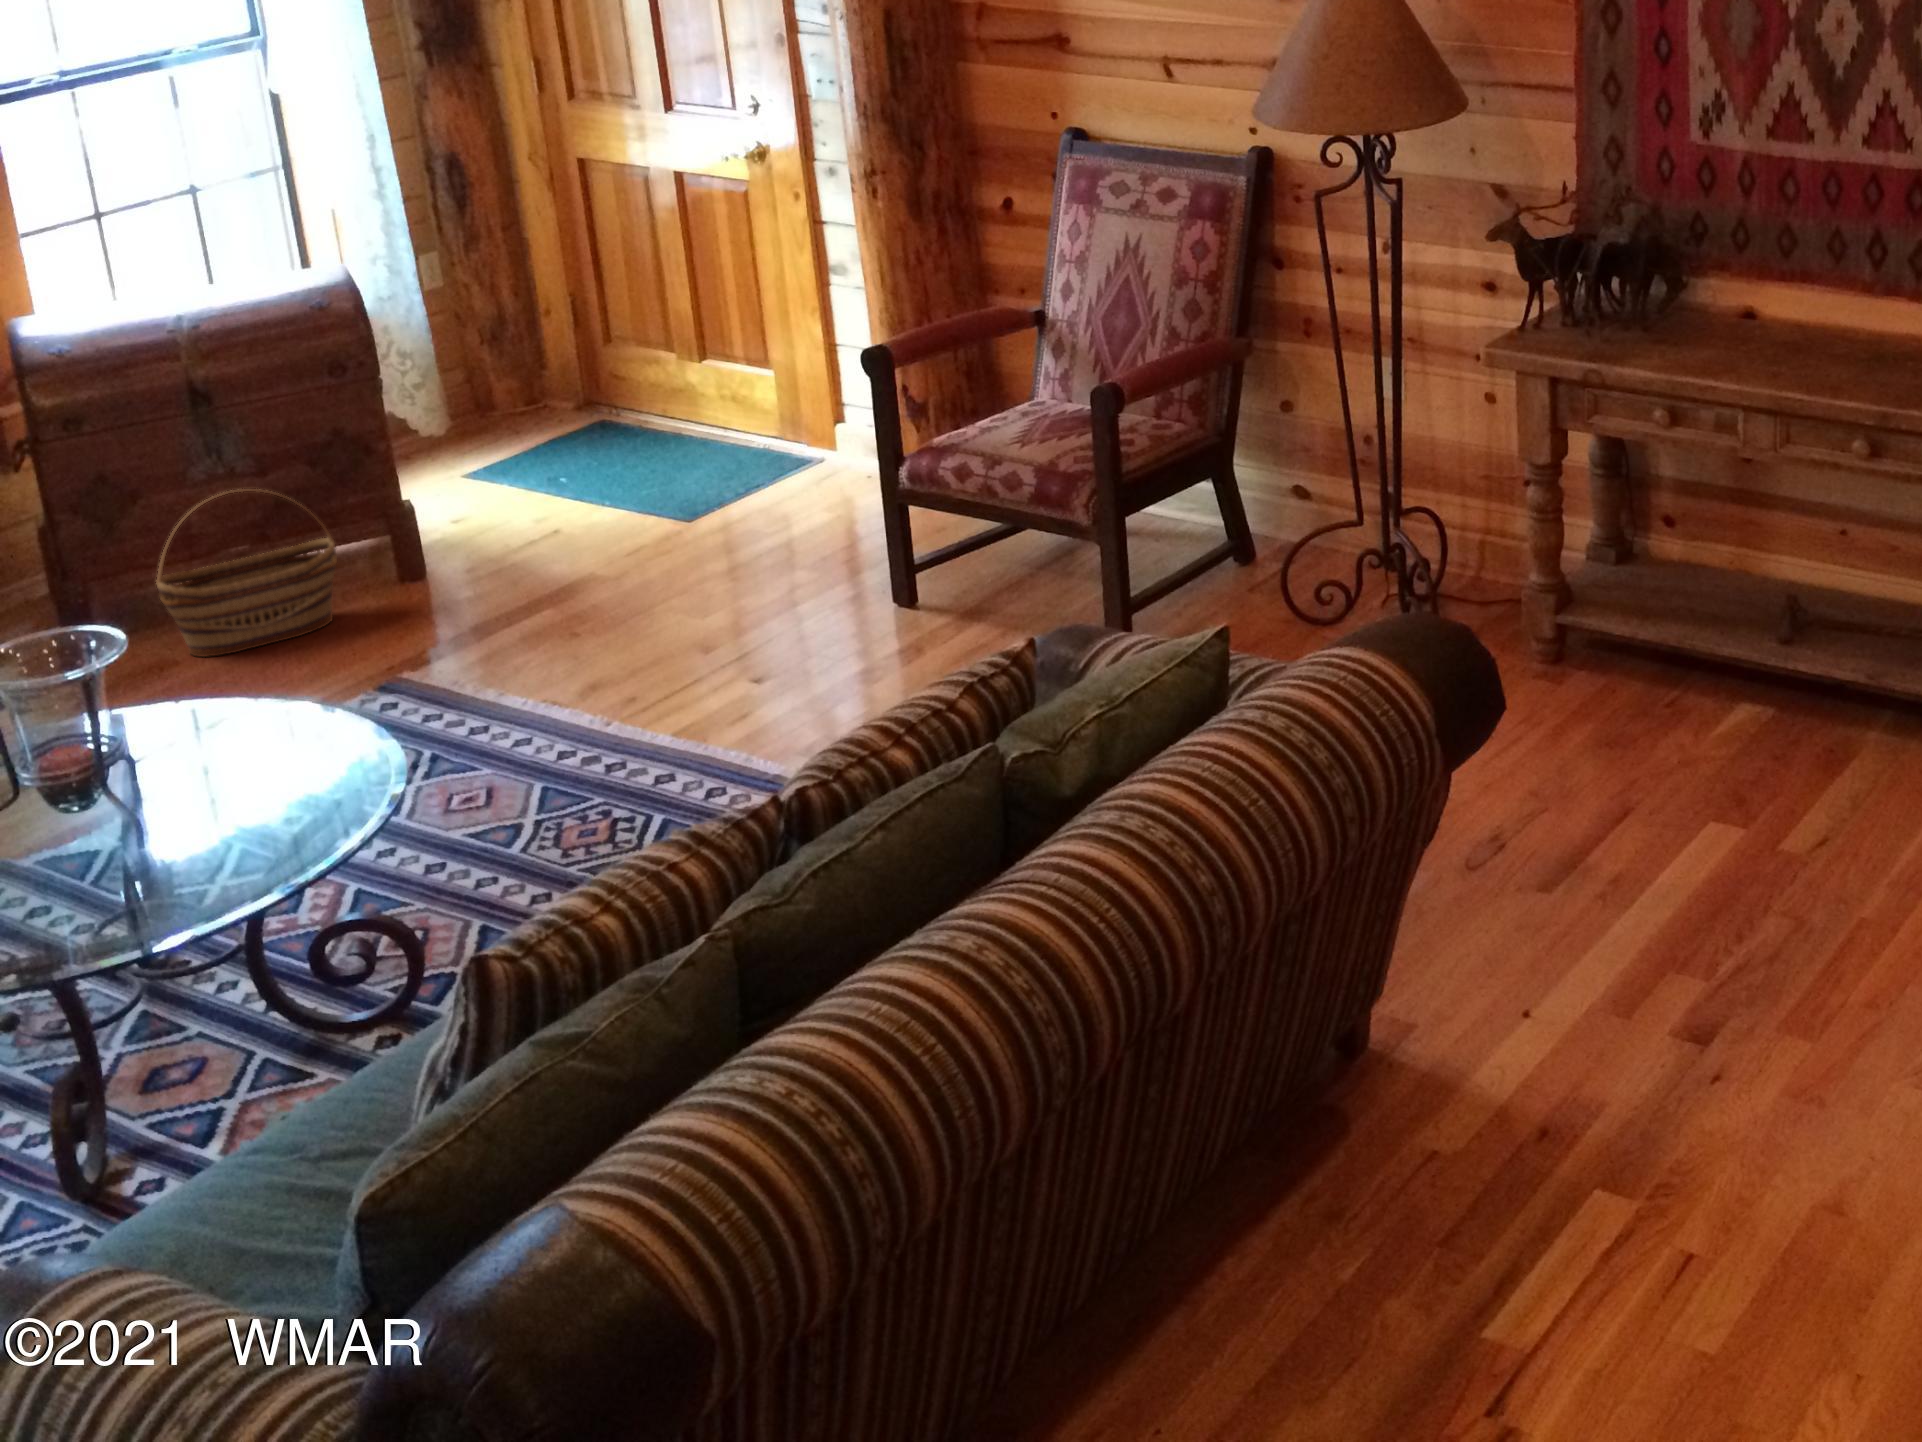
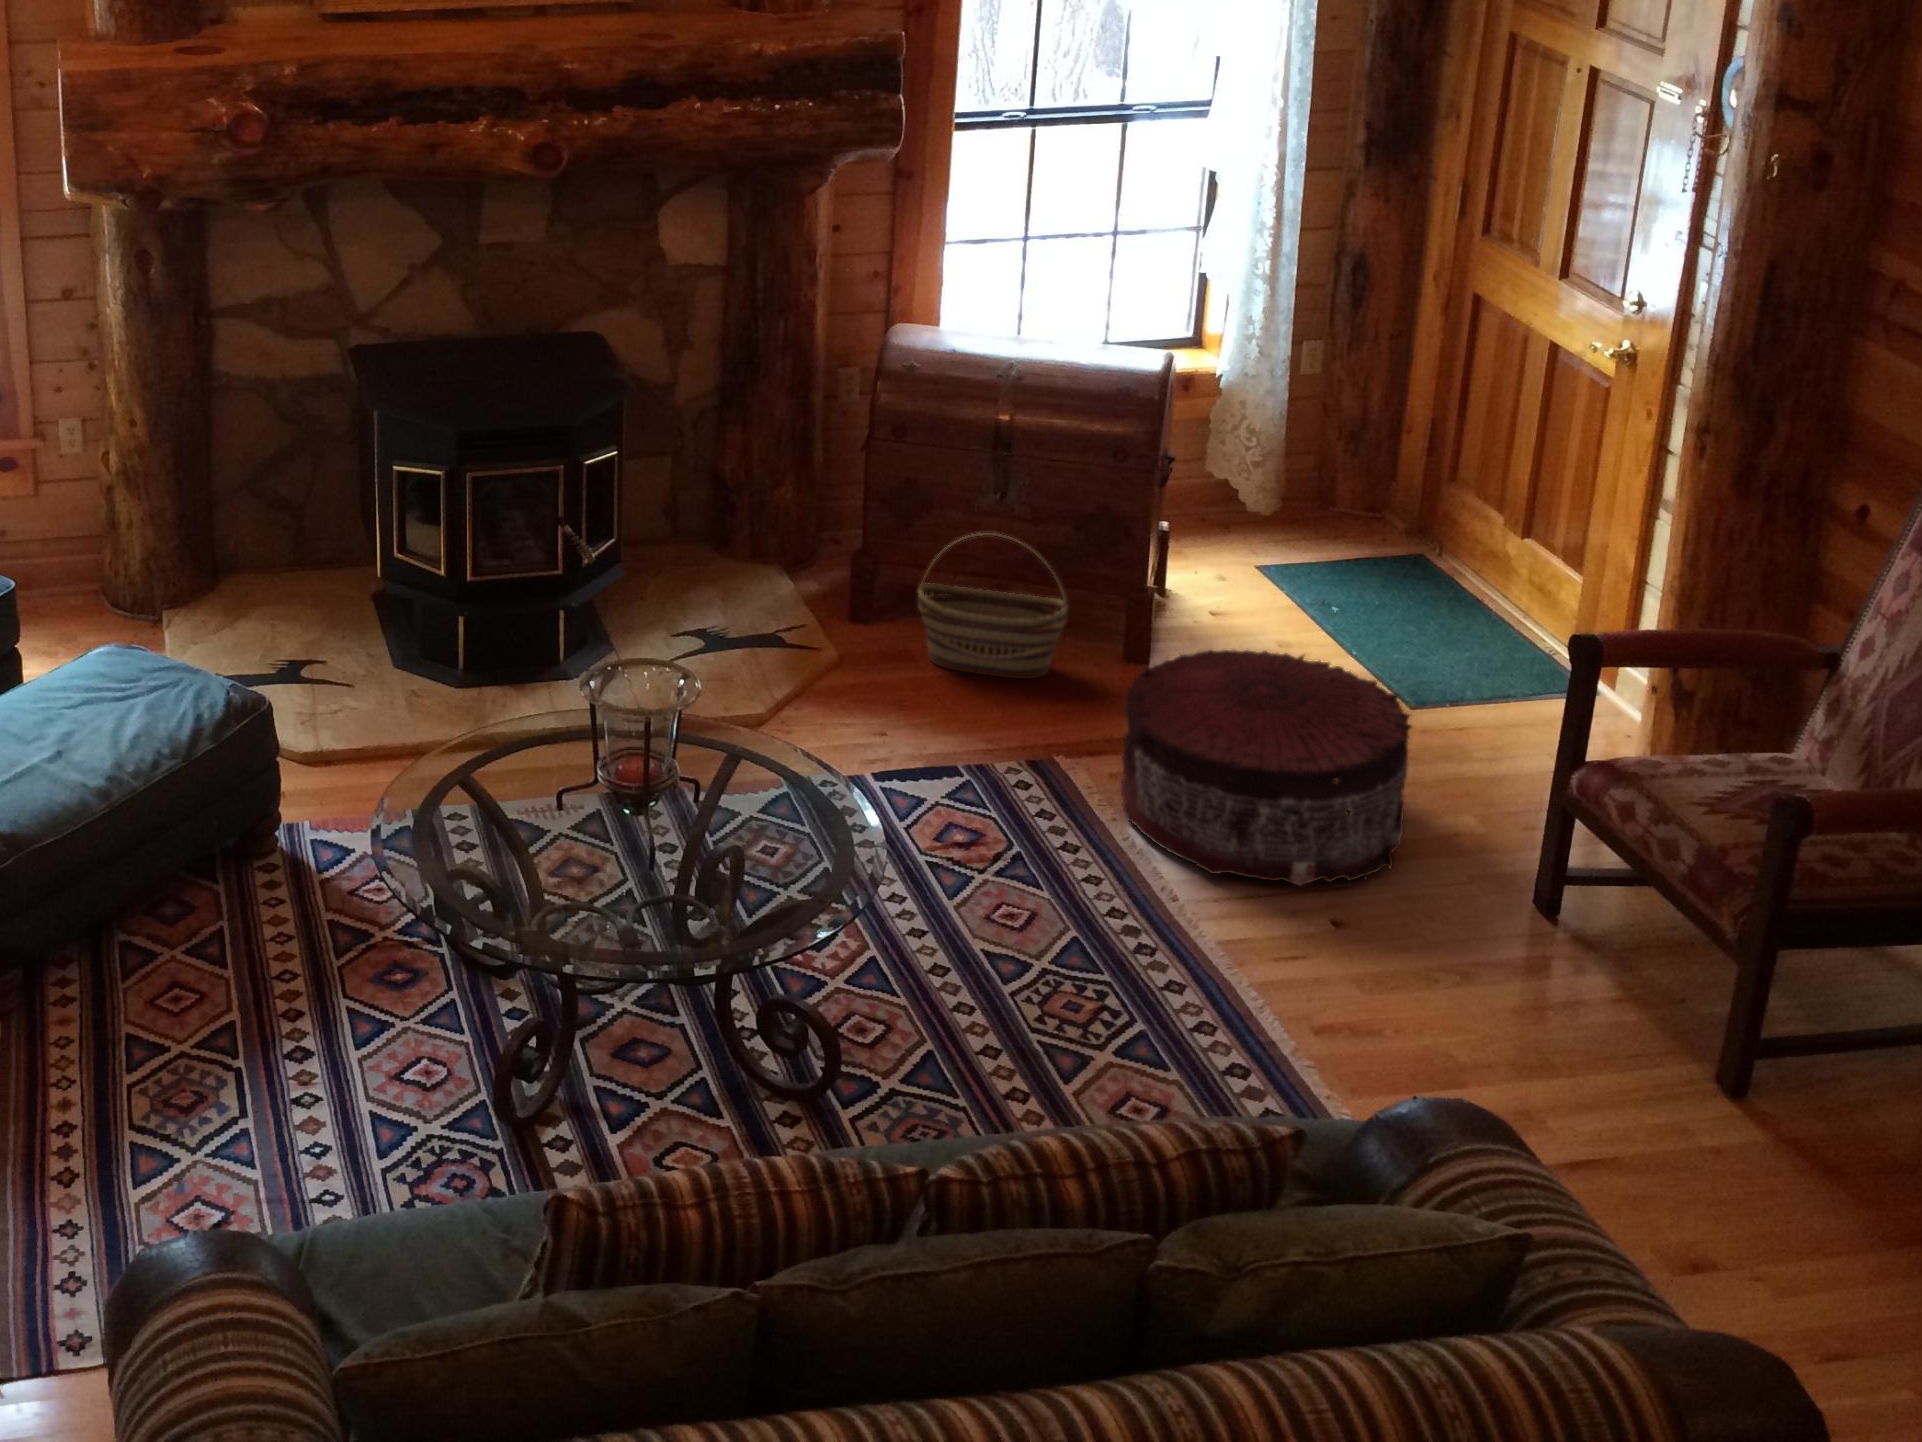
pouf: none [467,476,771,693] -> present [1121,650,1412,886]

